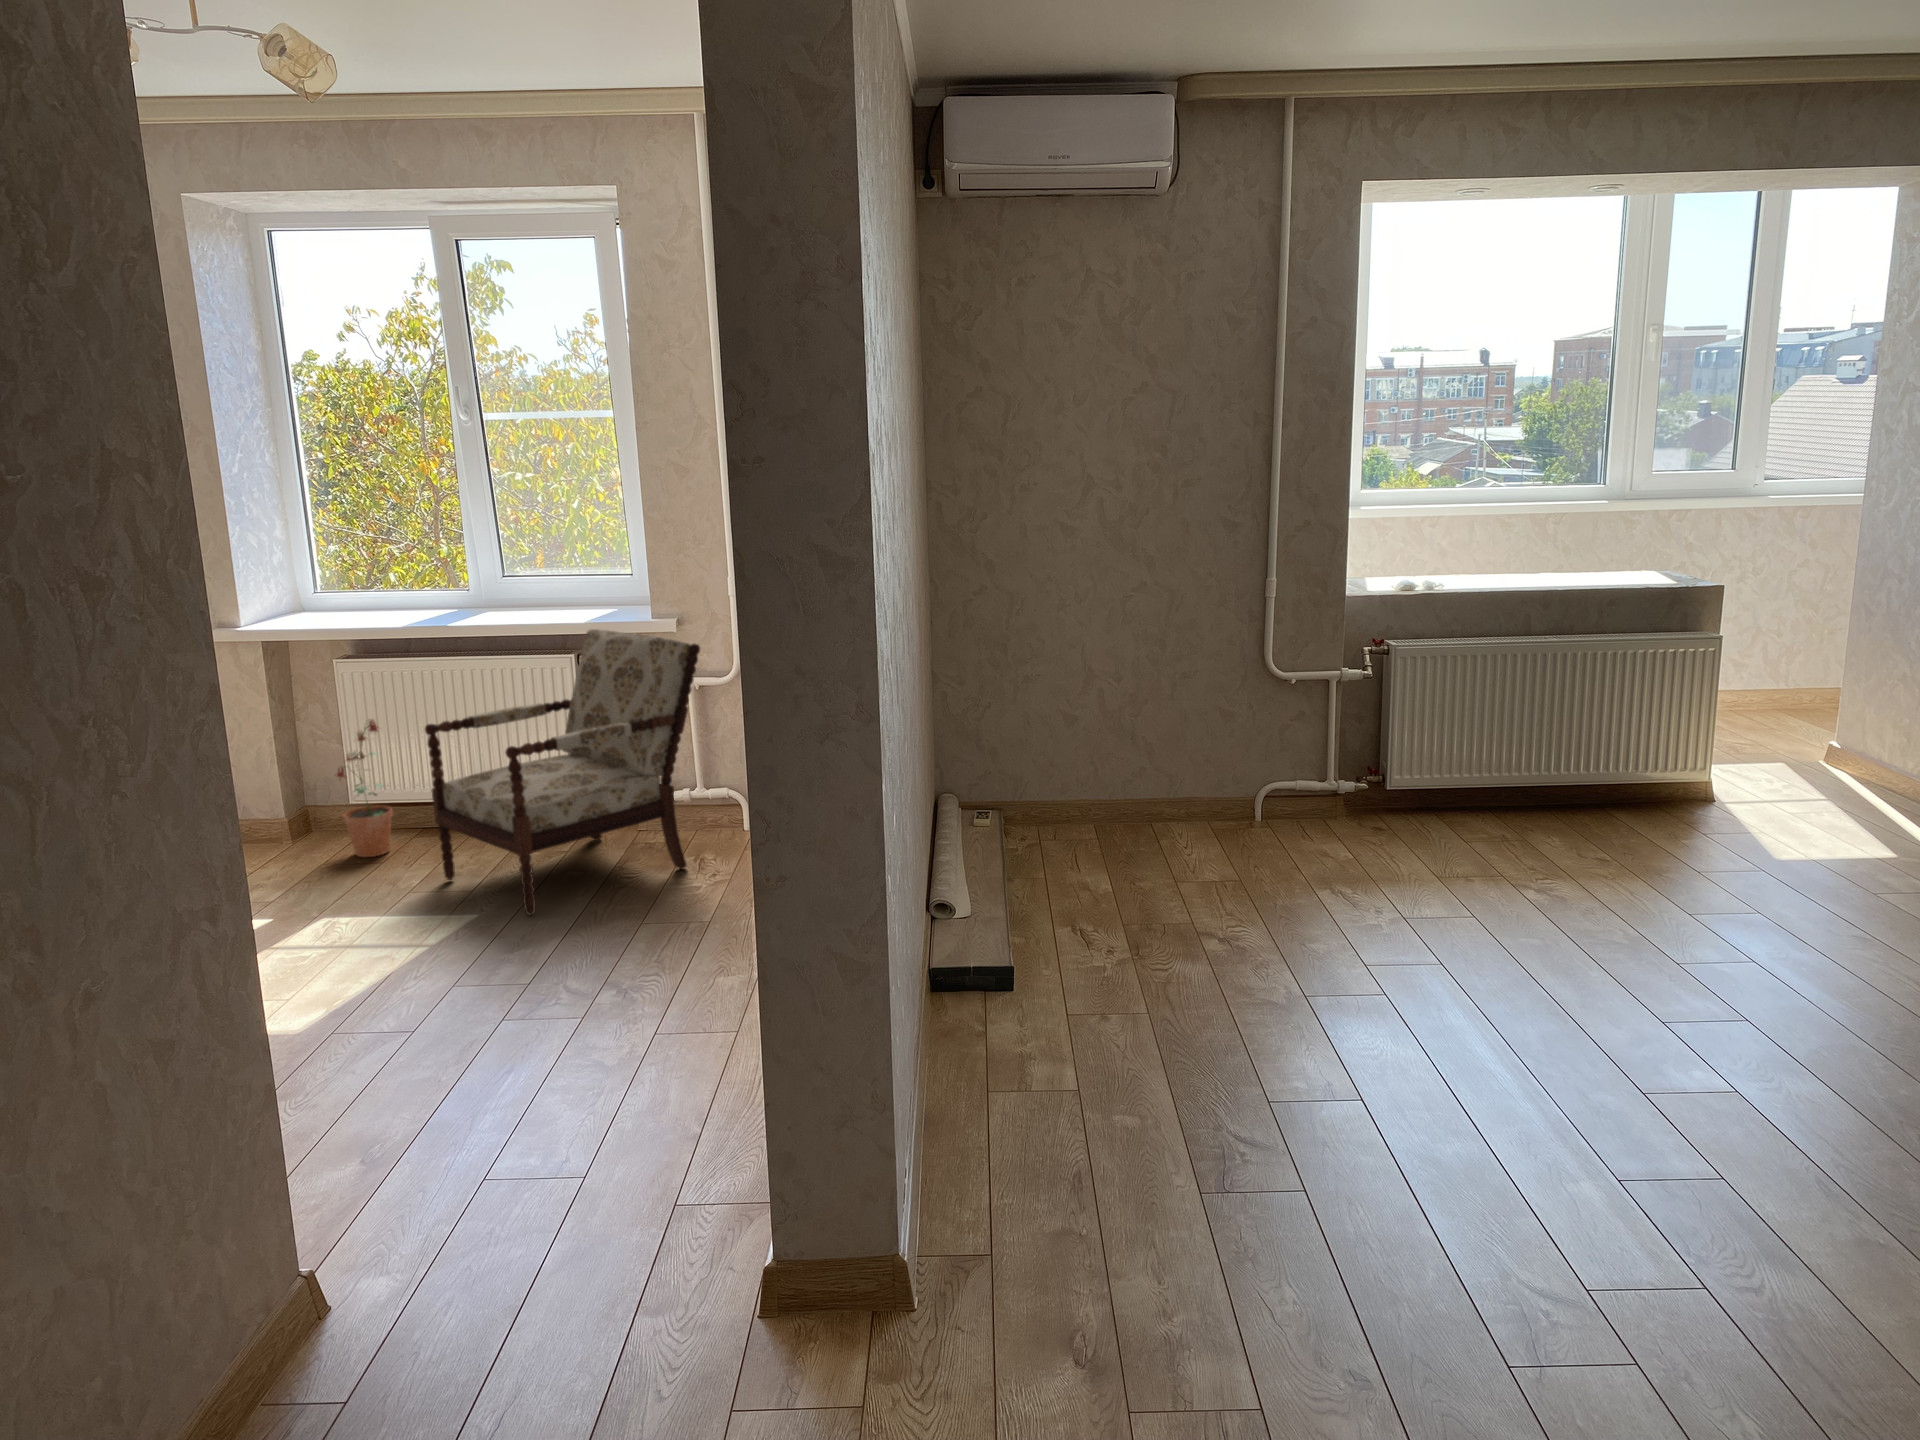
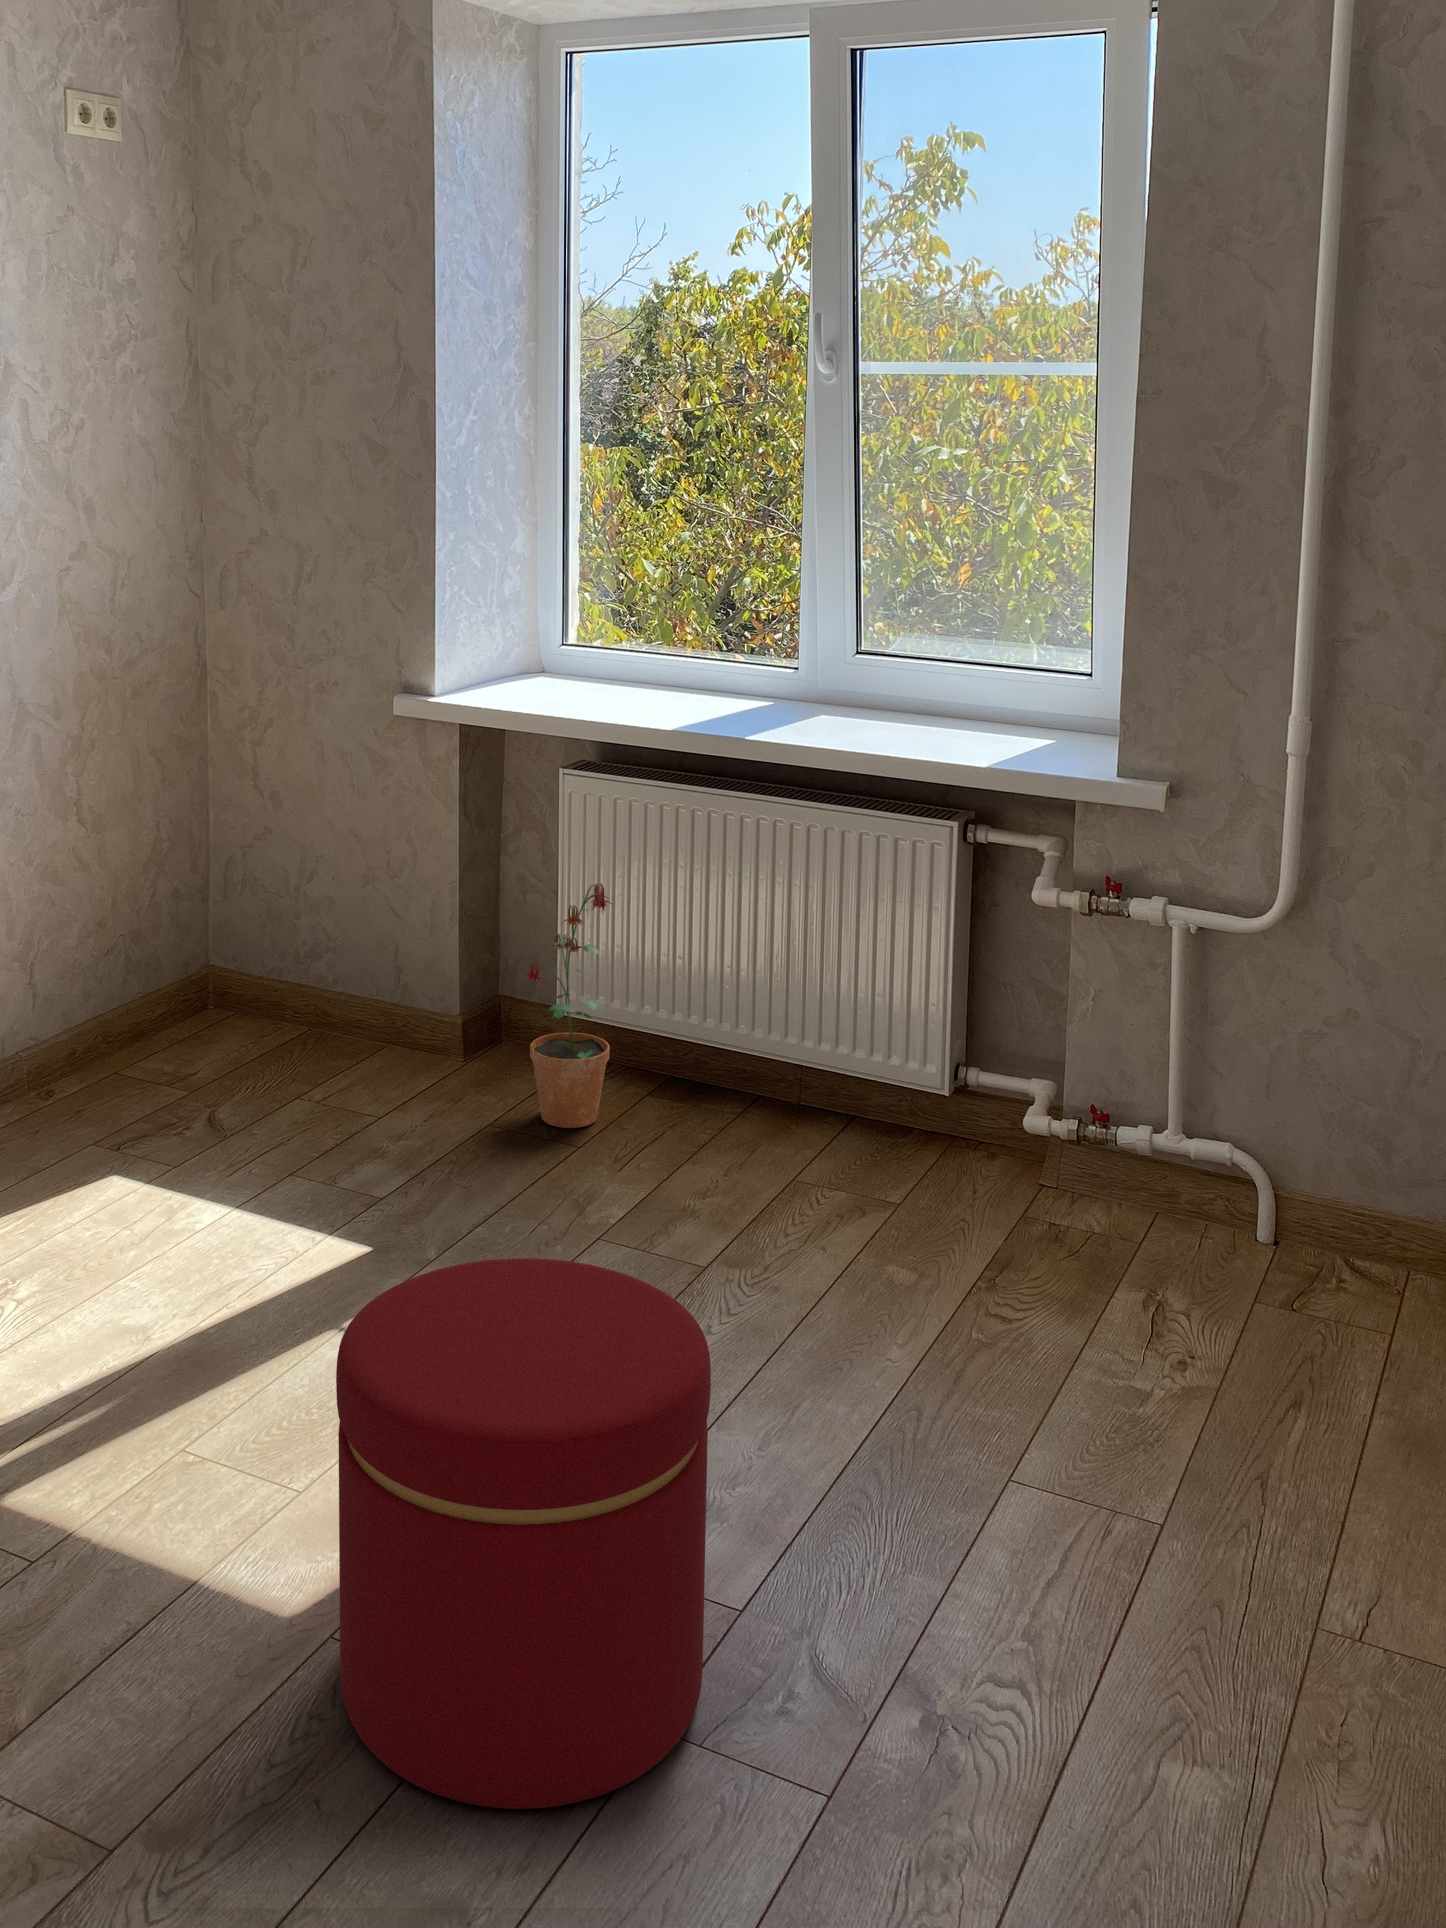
armchair: present [425,629,700,915] -> none [659,783,1212,1370]
ottoman: none [326,846,523,1067] -> present [336,1258,711,1809]

